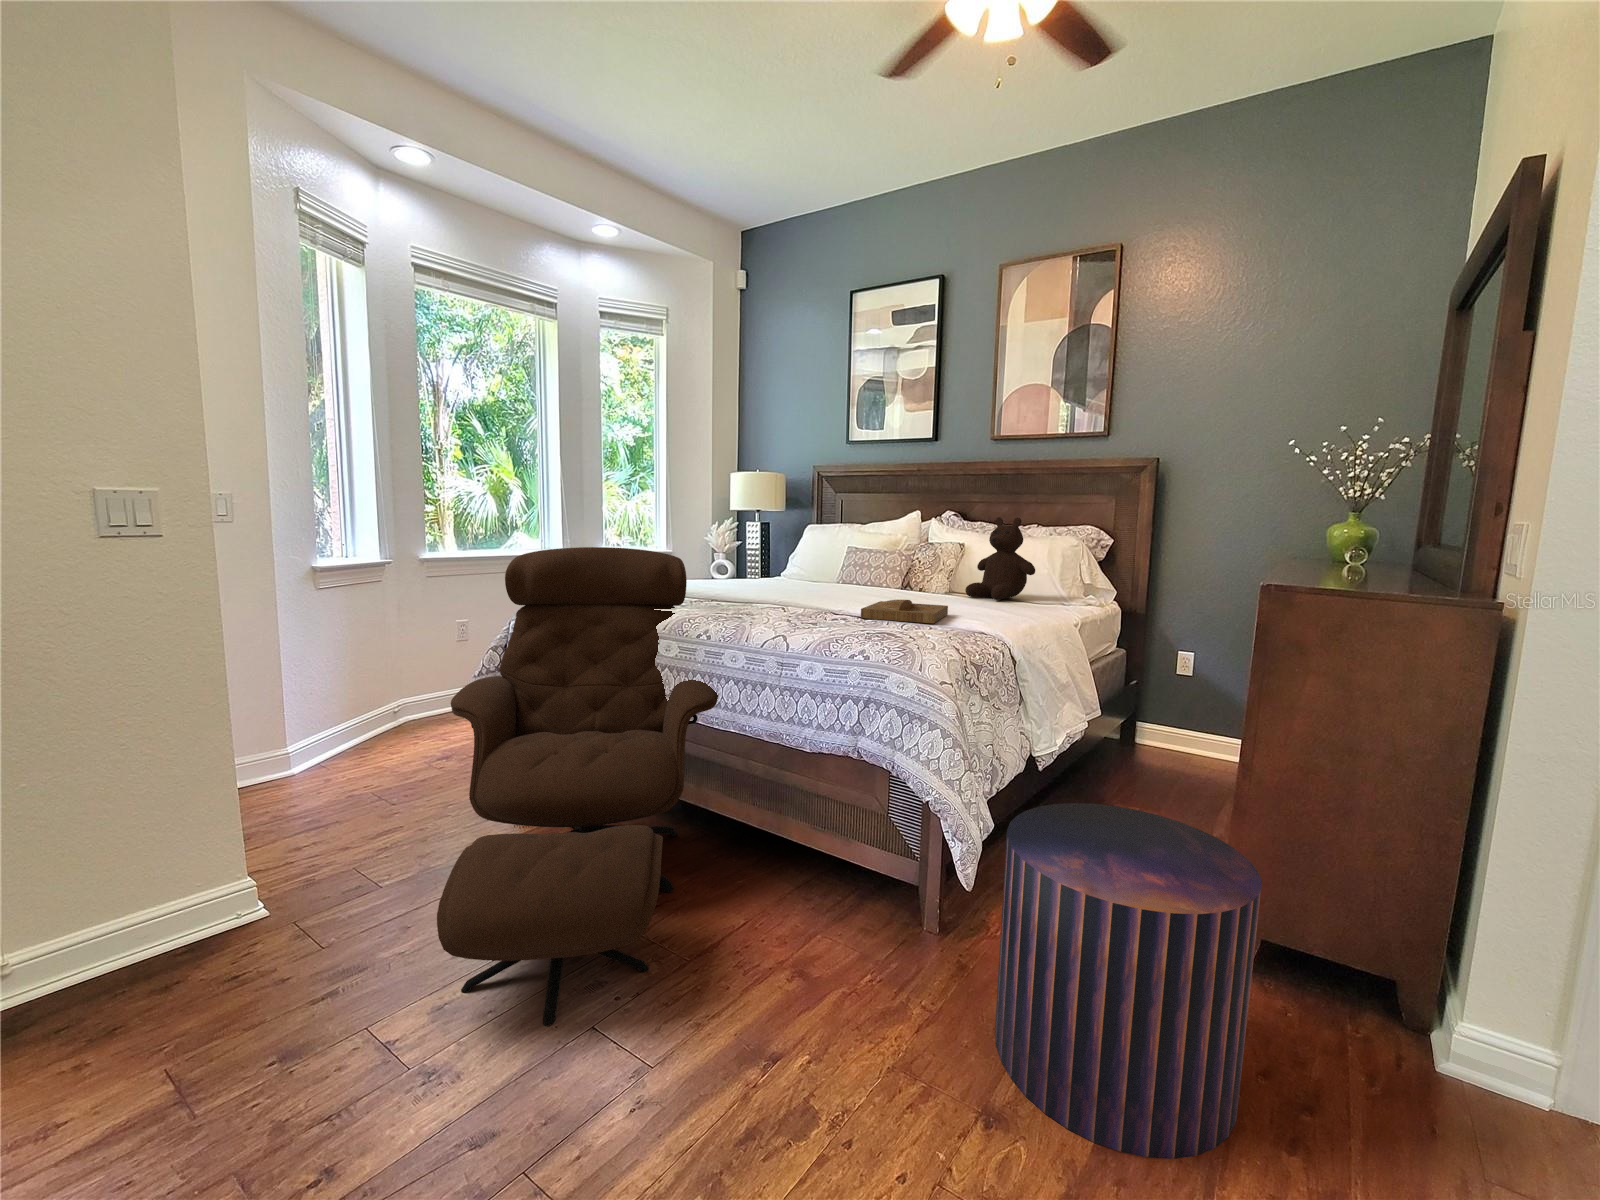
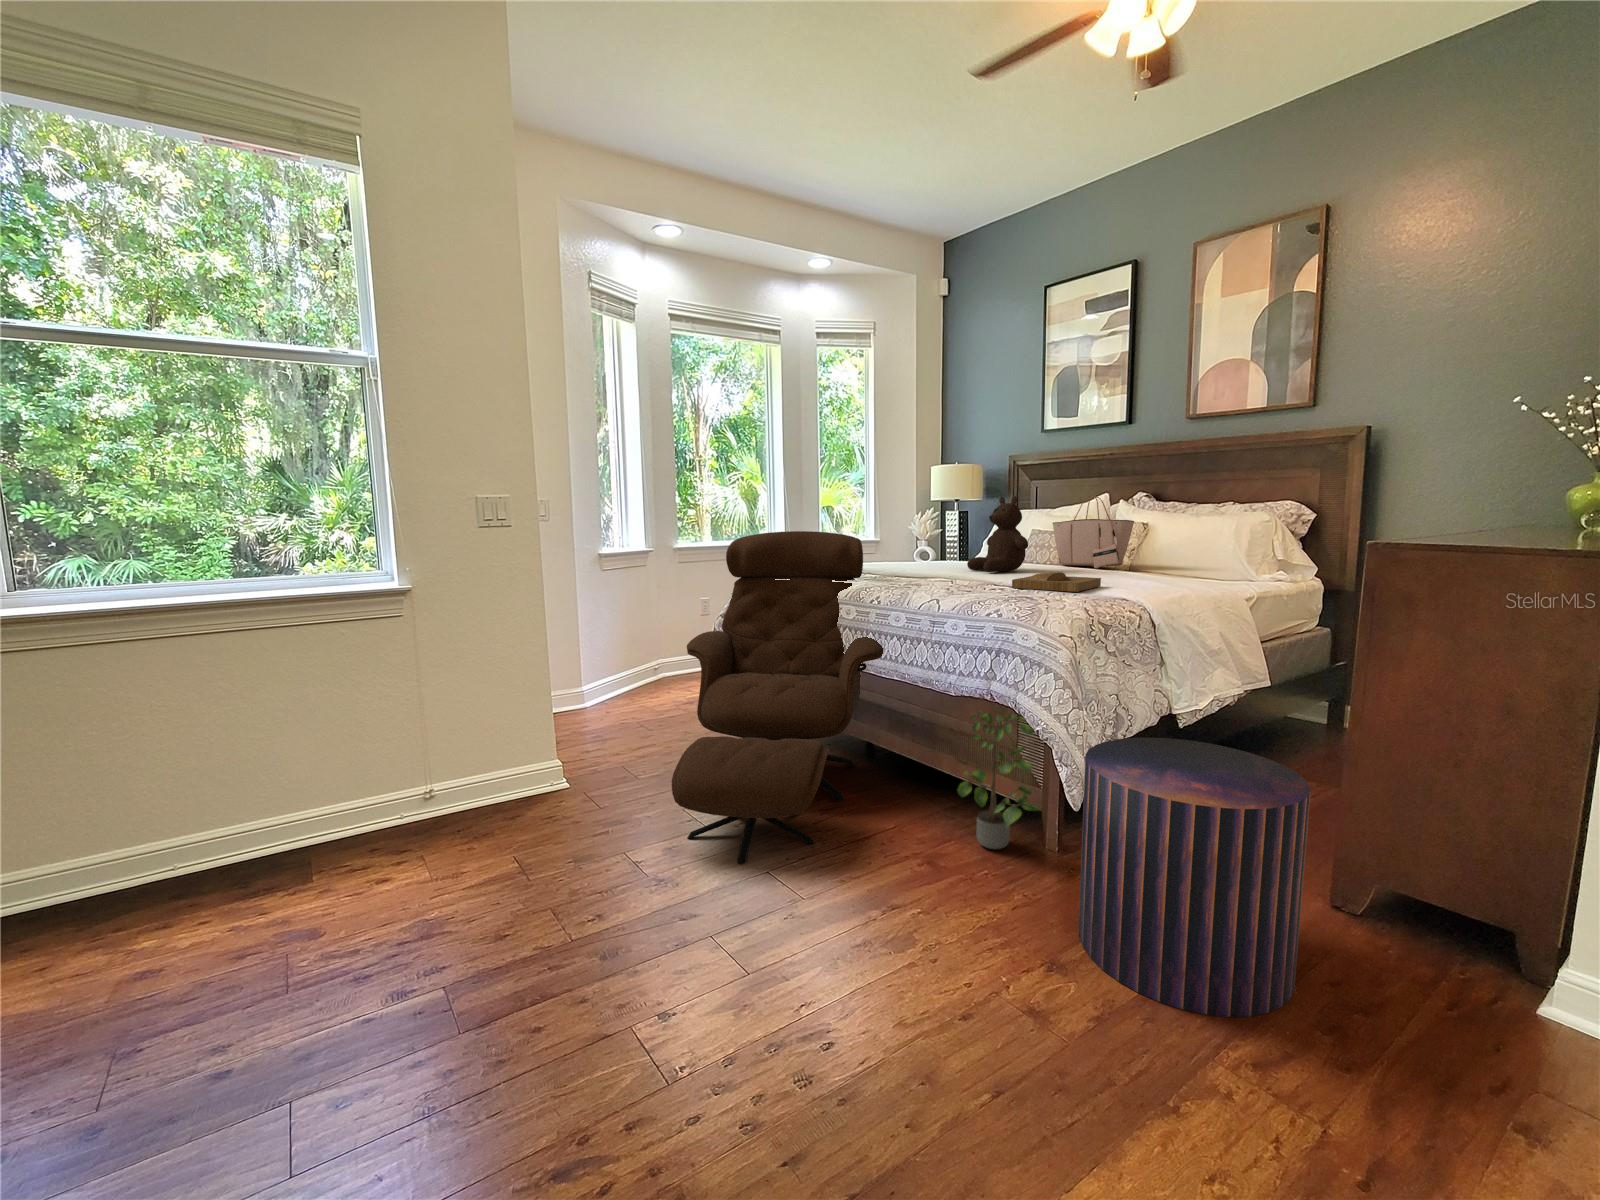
tote bag: none [874,513,956,590] -> present [1053,496,1134,568]
teddy bear: present [965,517,1035,600] -> present [967,496,1028,572]
potted plant: none [826,771,931,940] -> present [957,710,1042,849]

